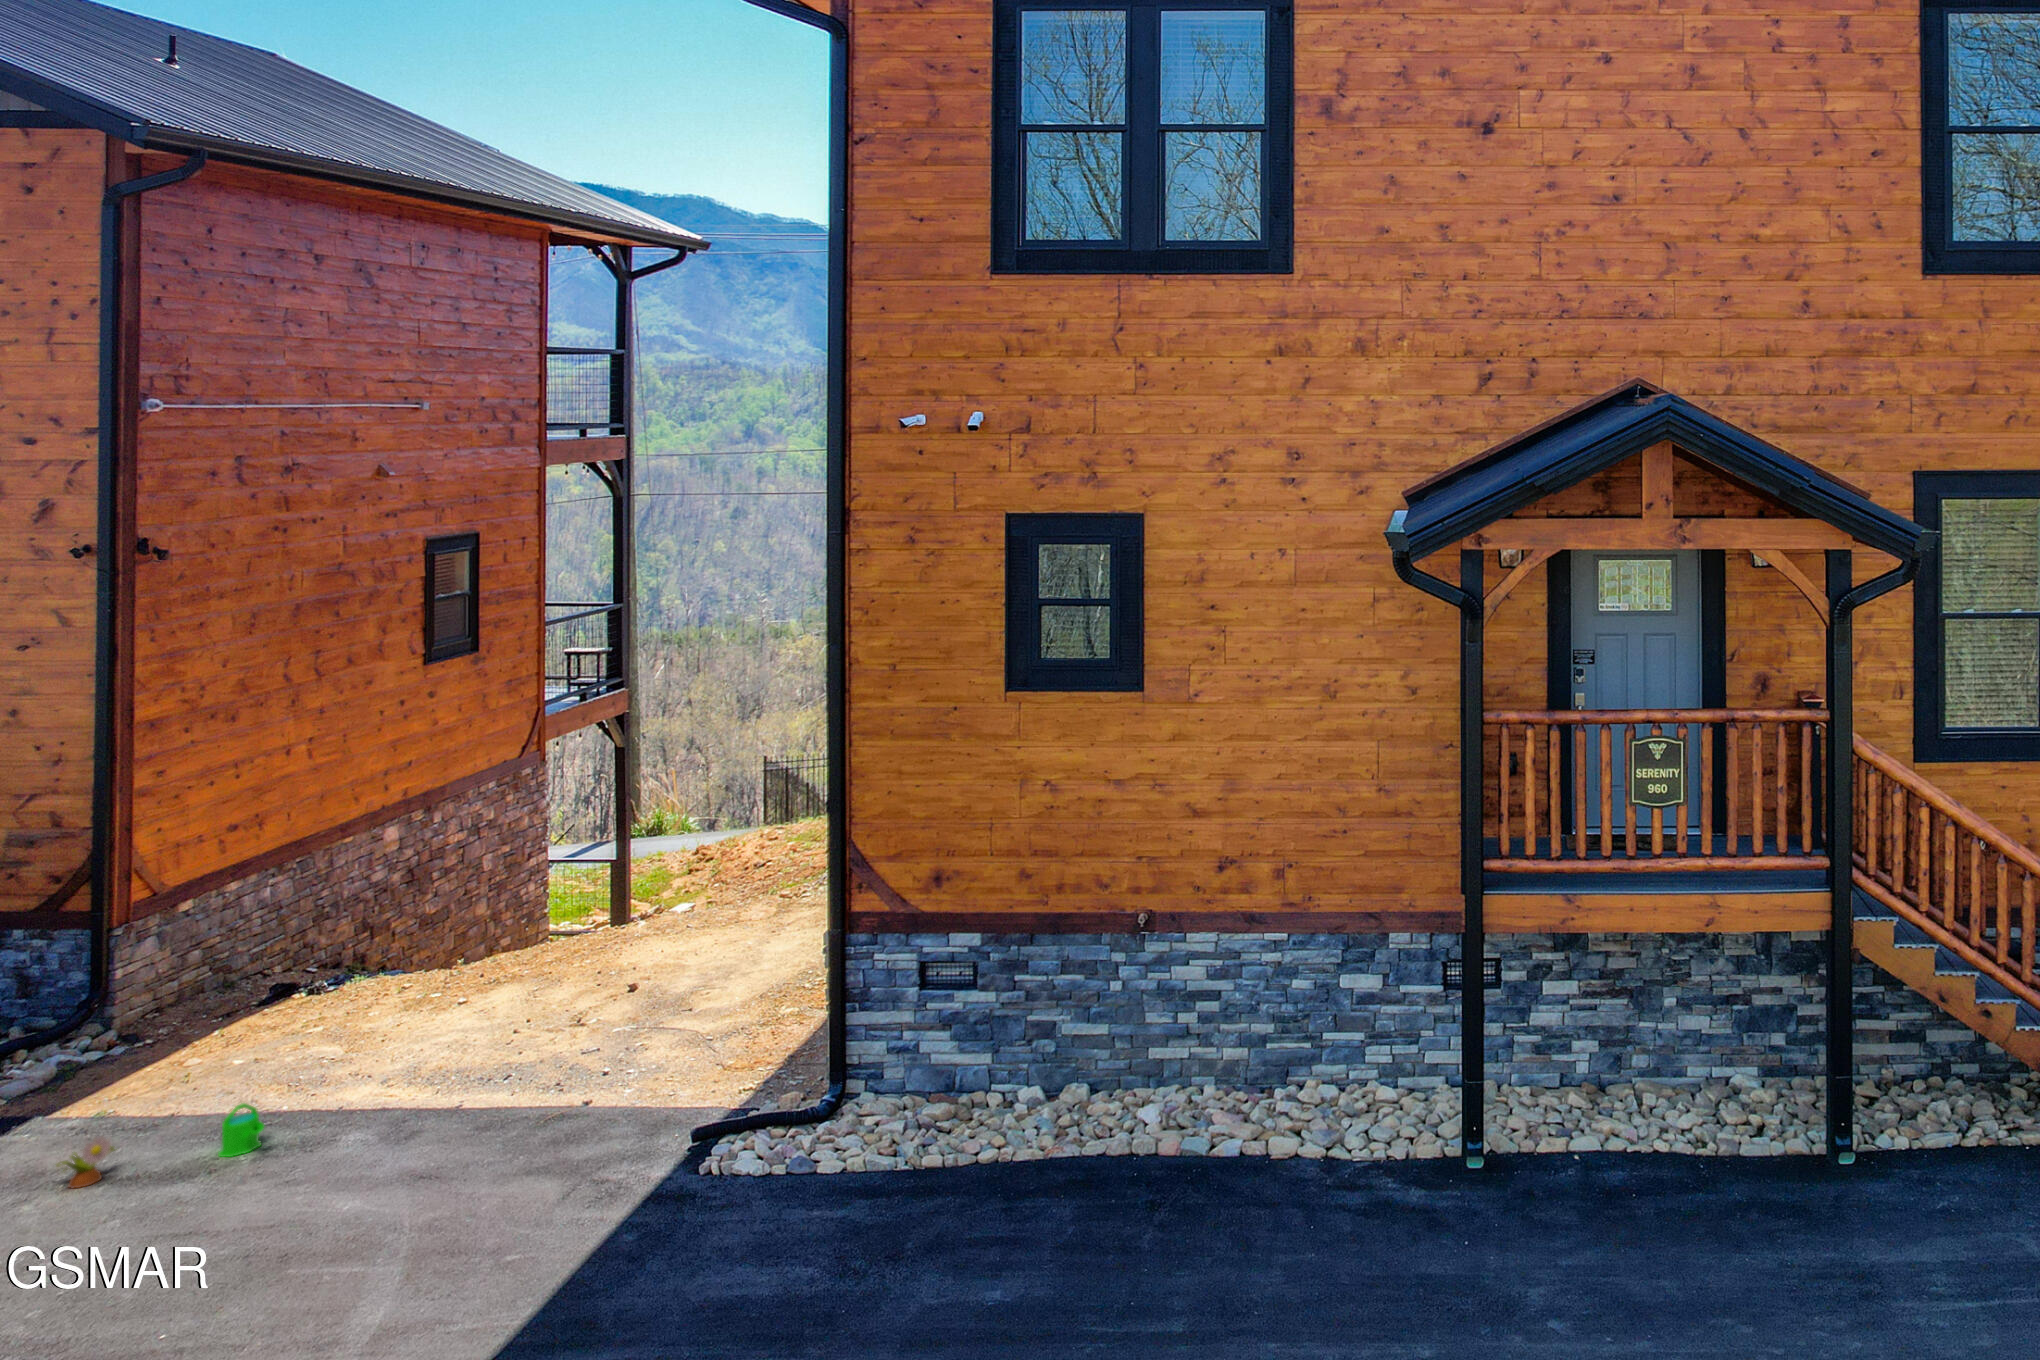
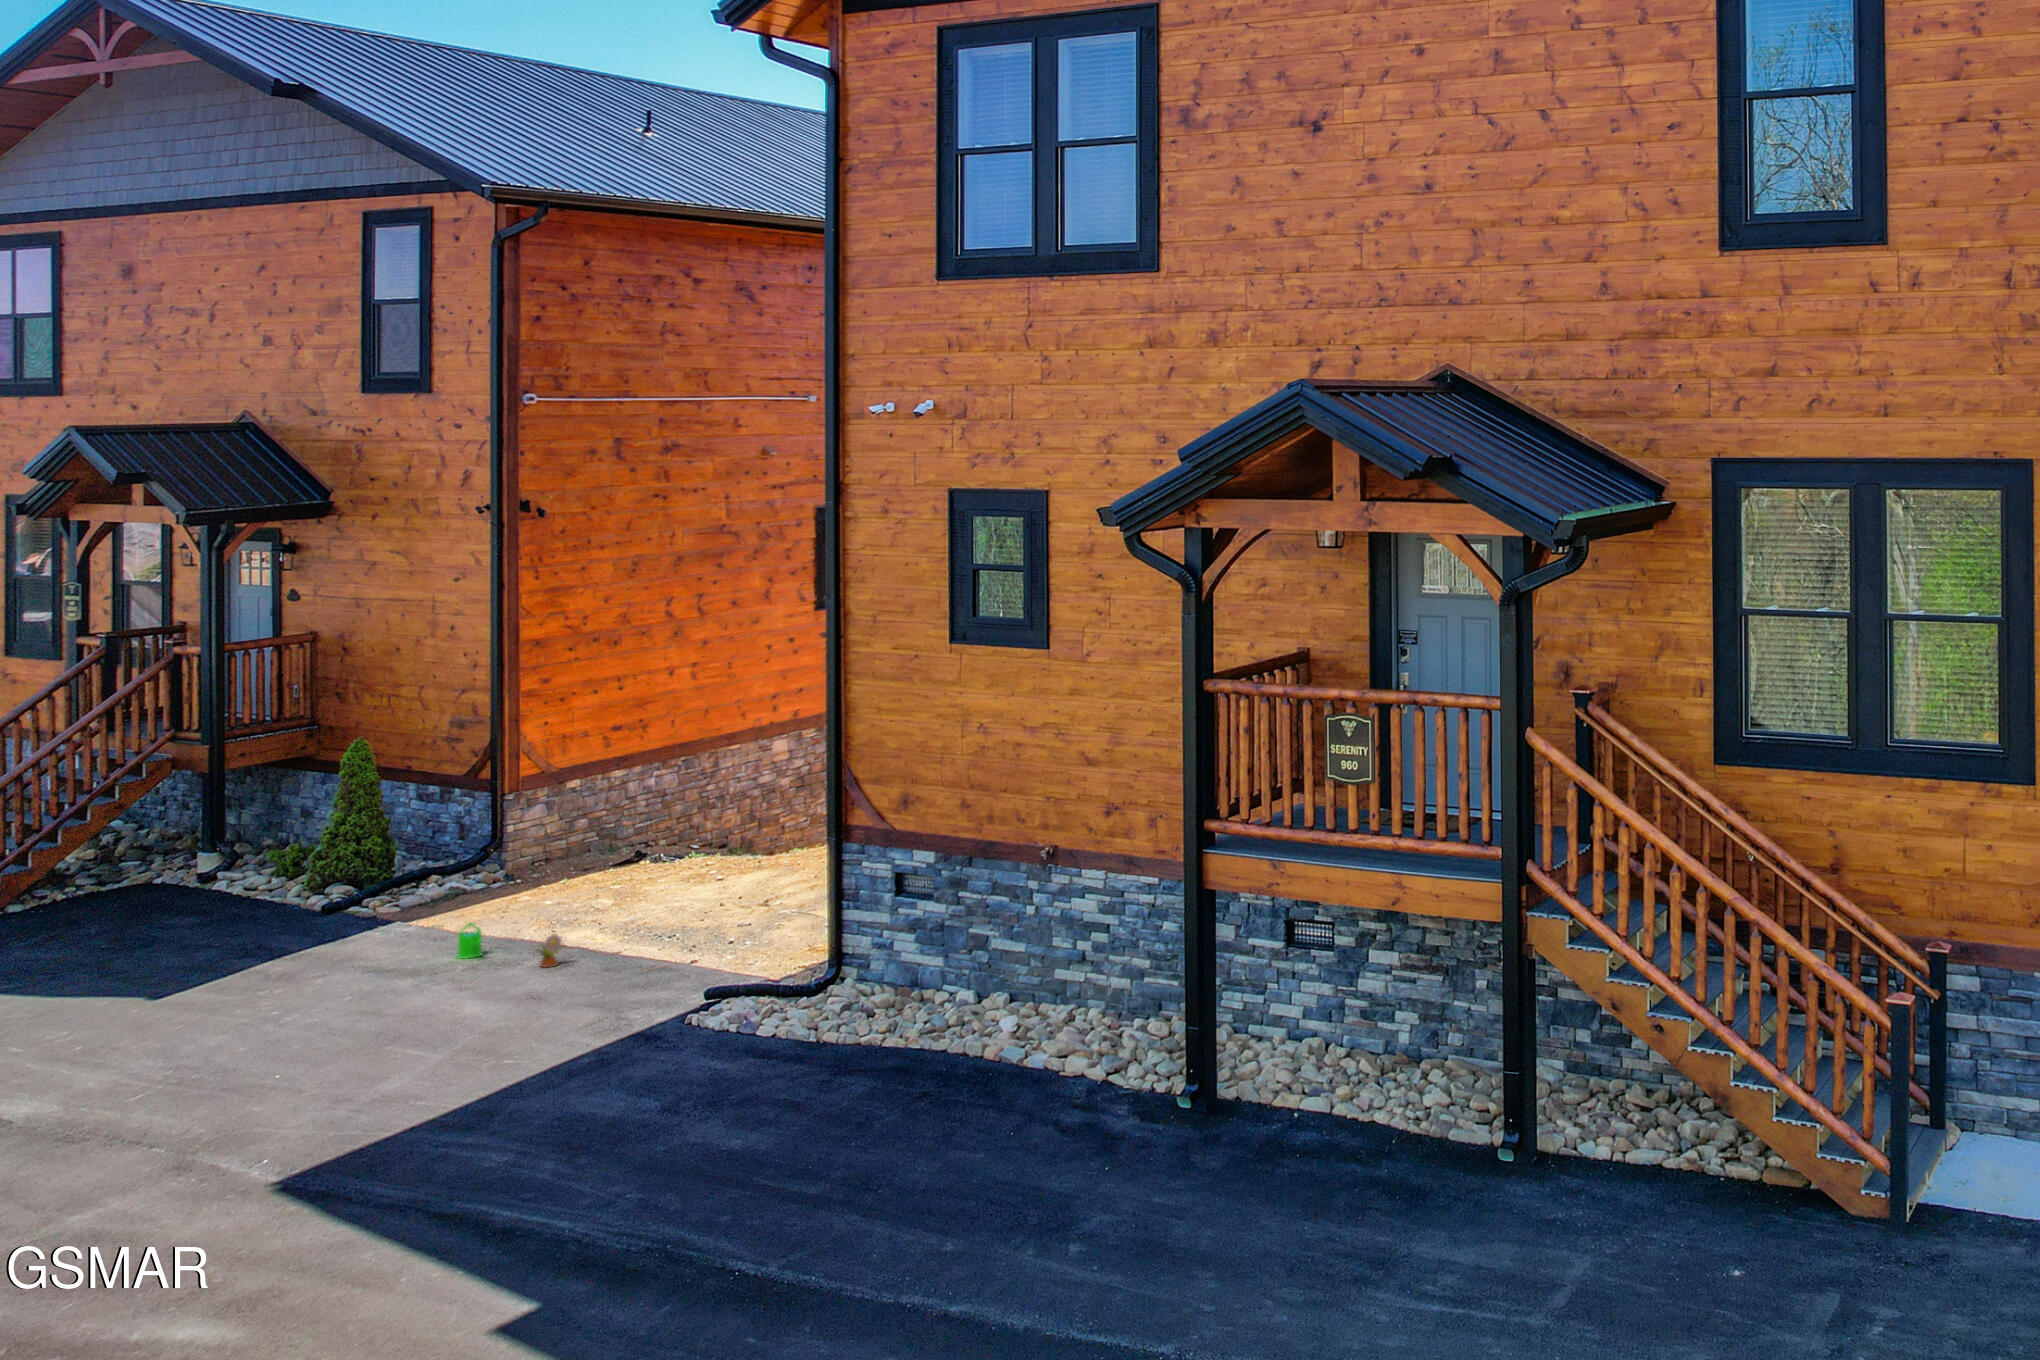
decorative plant: present [57,1137,115,1188] -> present [537,934,565,967]

